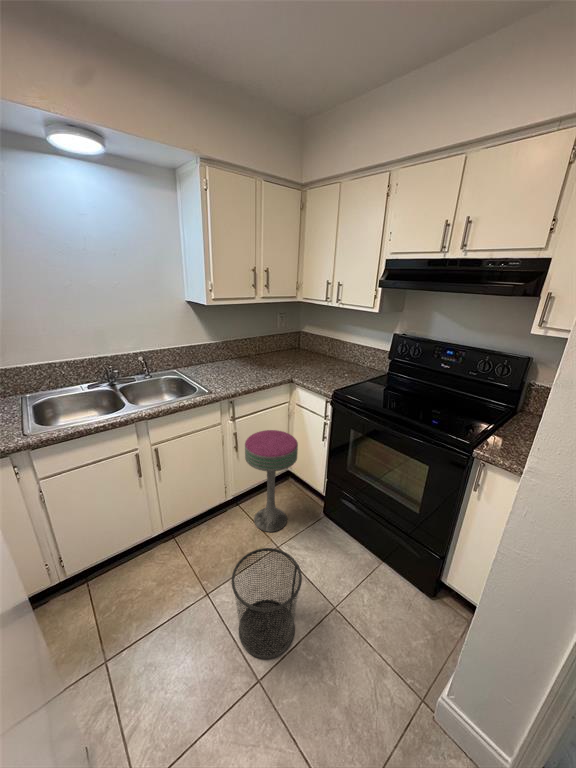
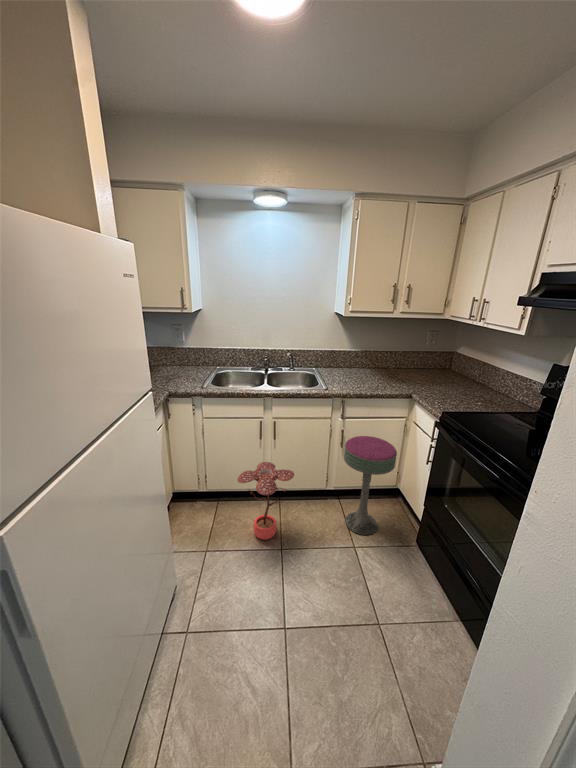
potted plant: none [131,500,204,597] -> present [237,462,294,540]
waste bin: present [232,548,302,658] -> none [283,526,345,621]

